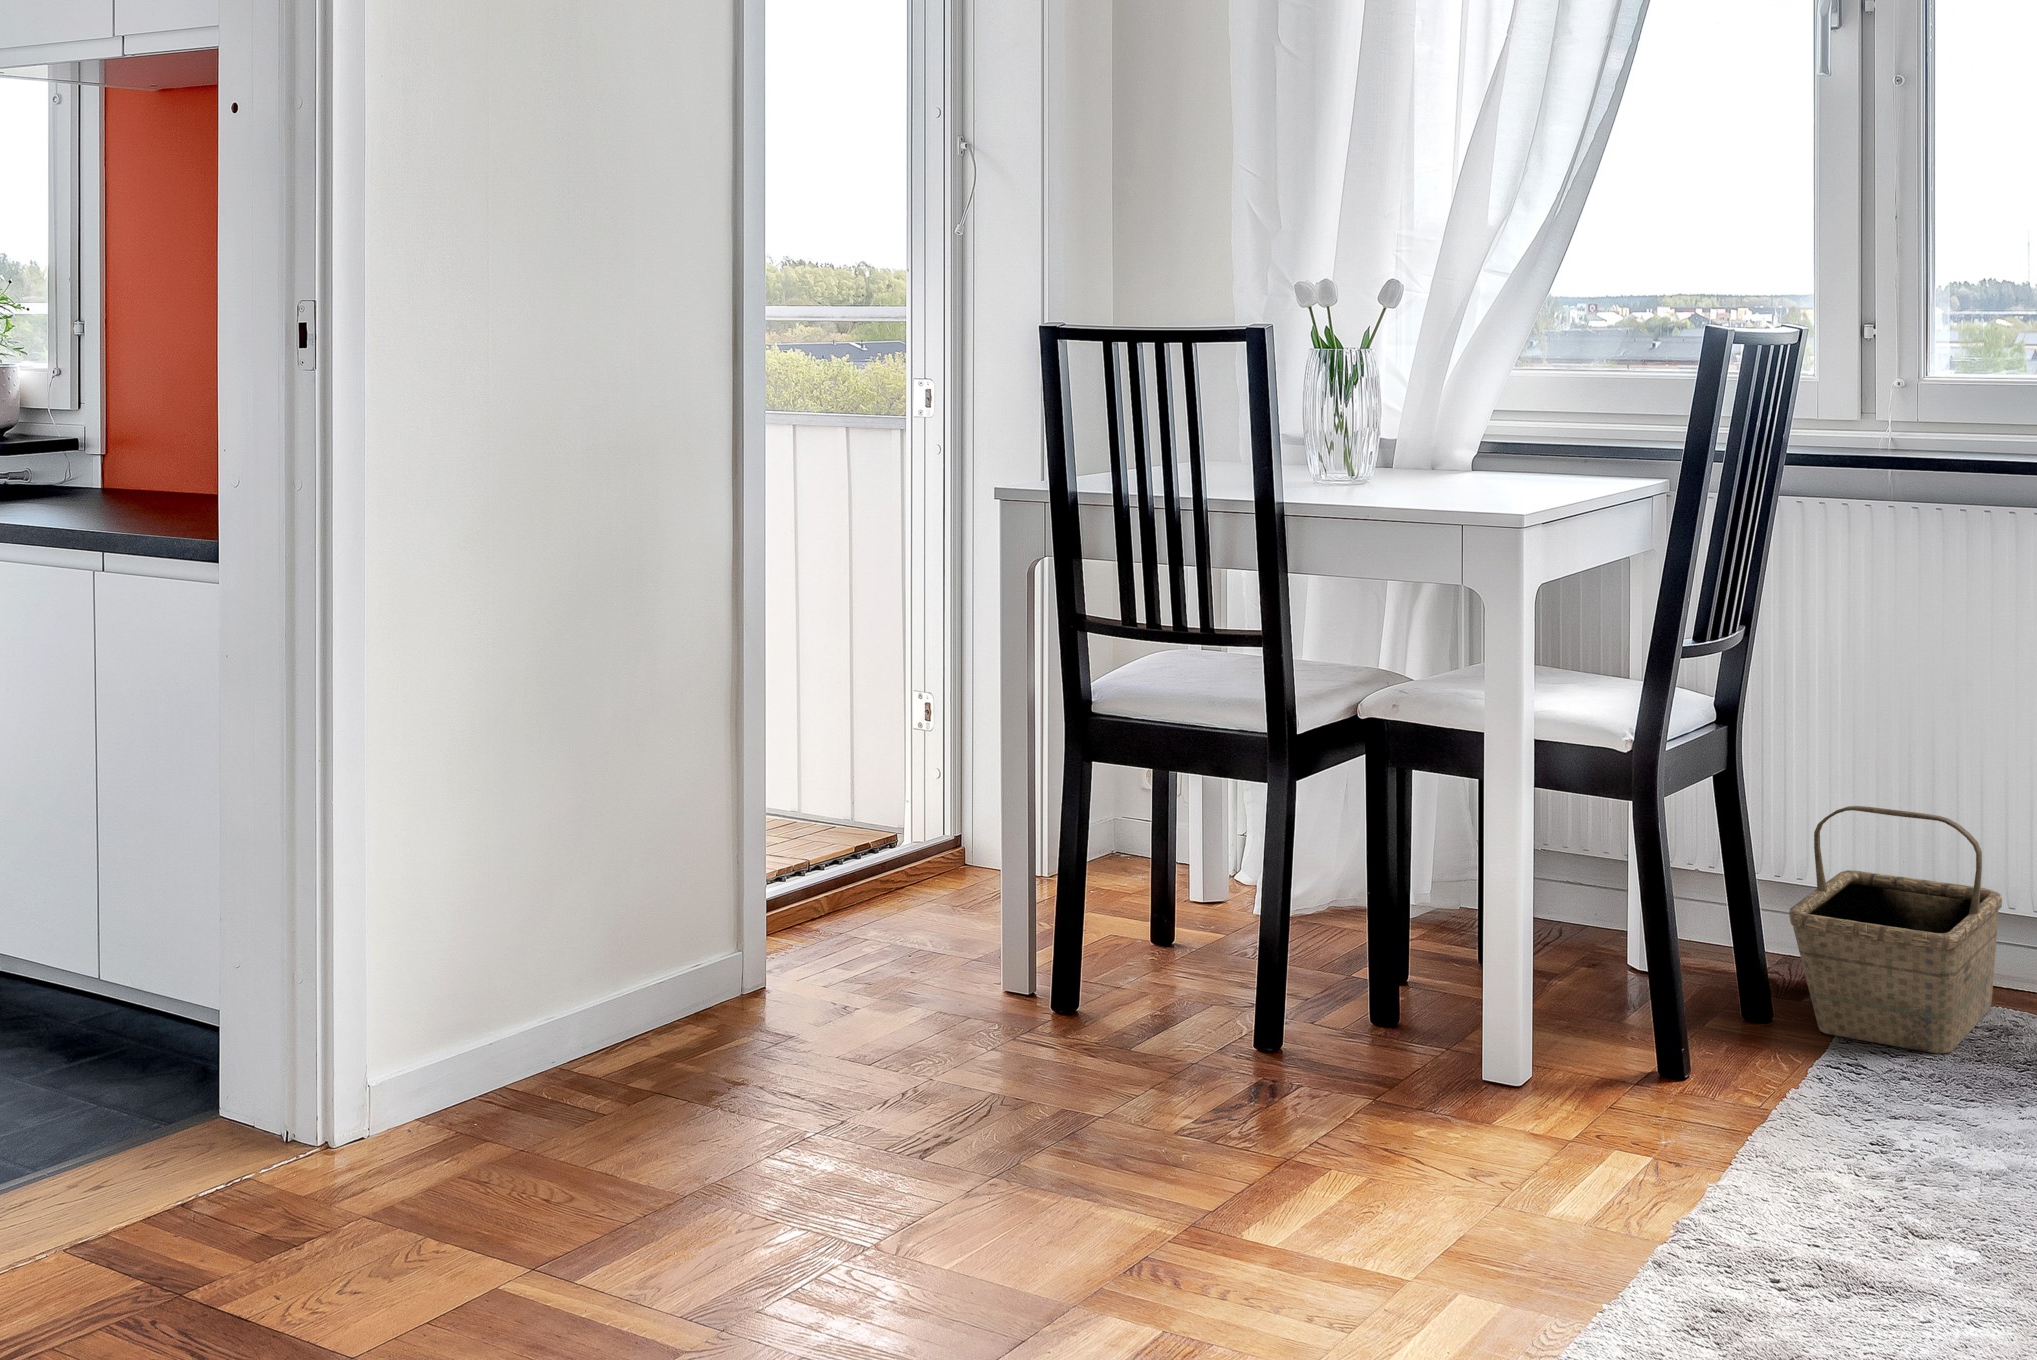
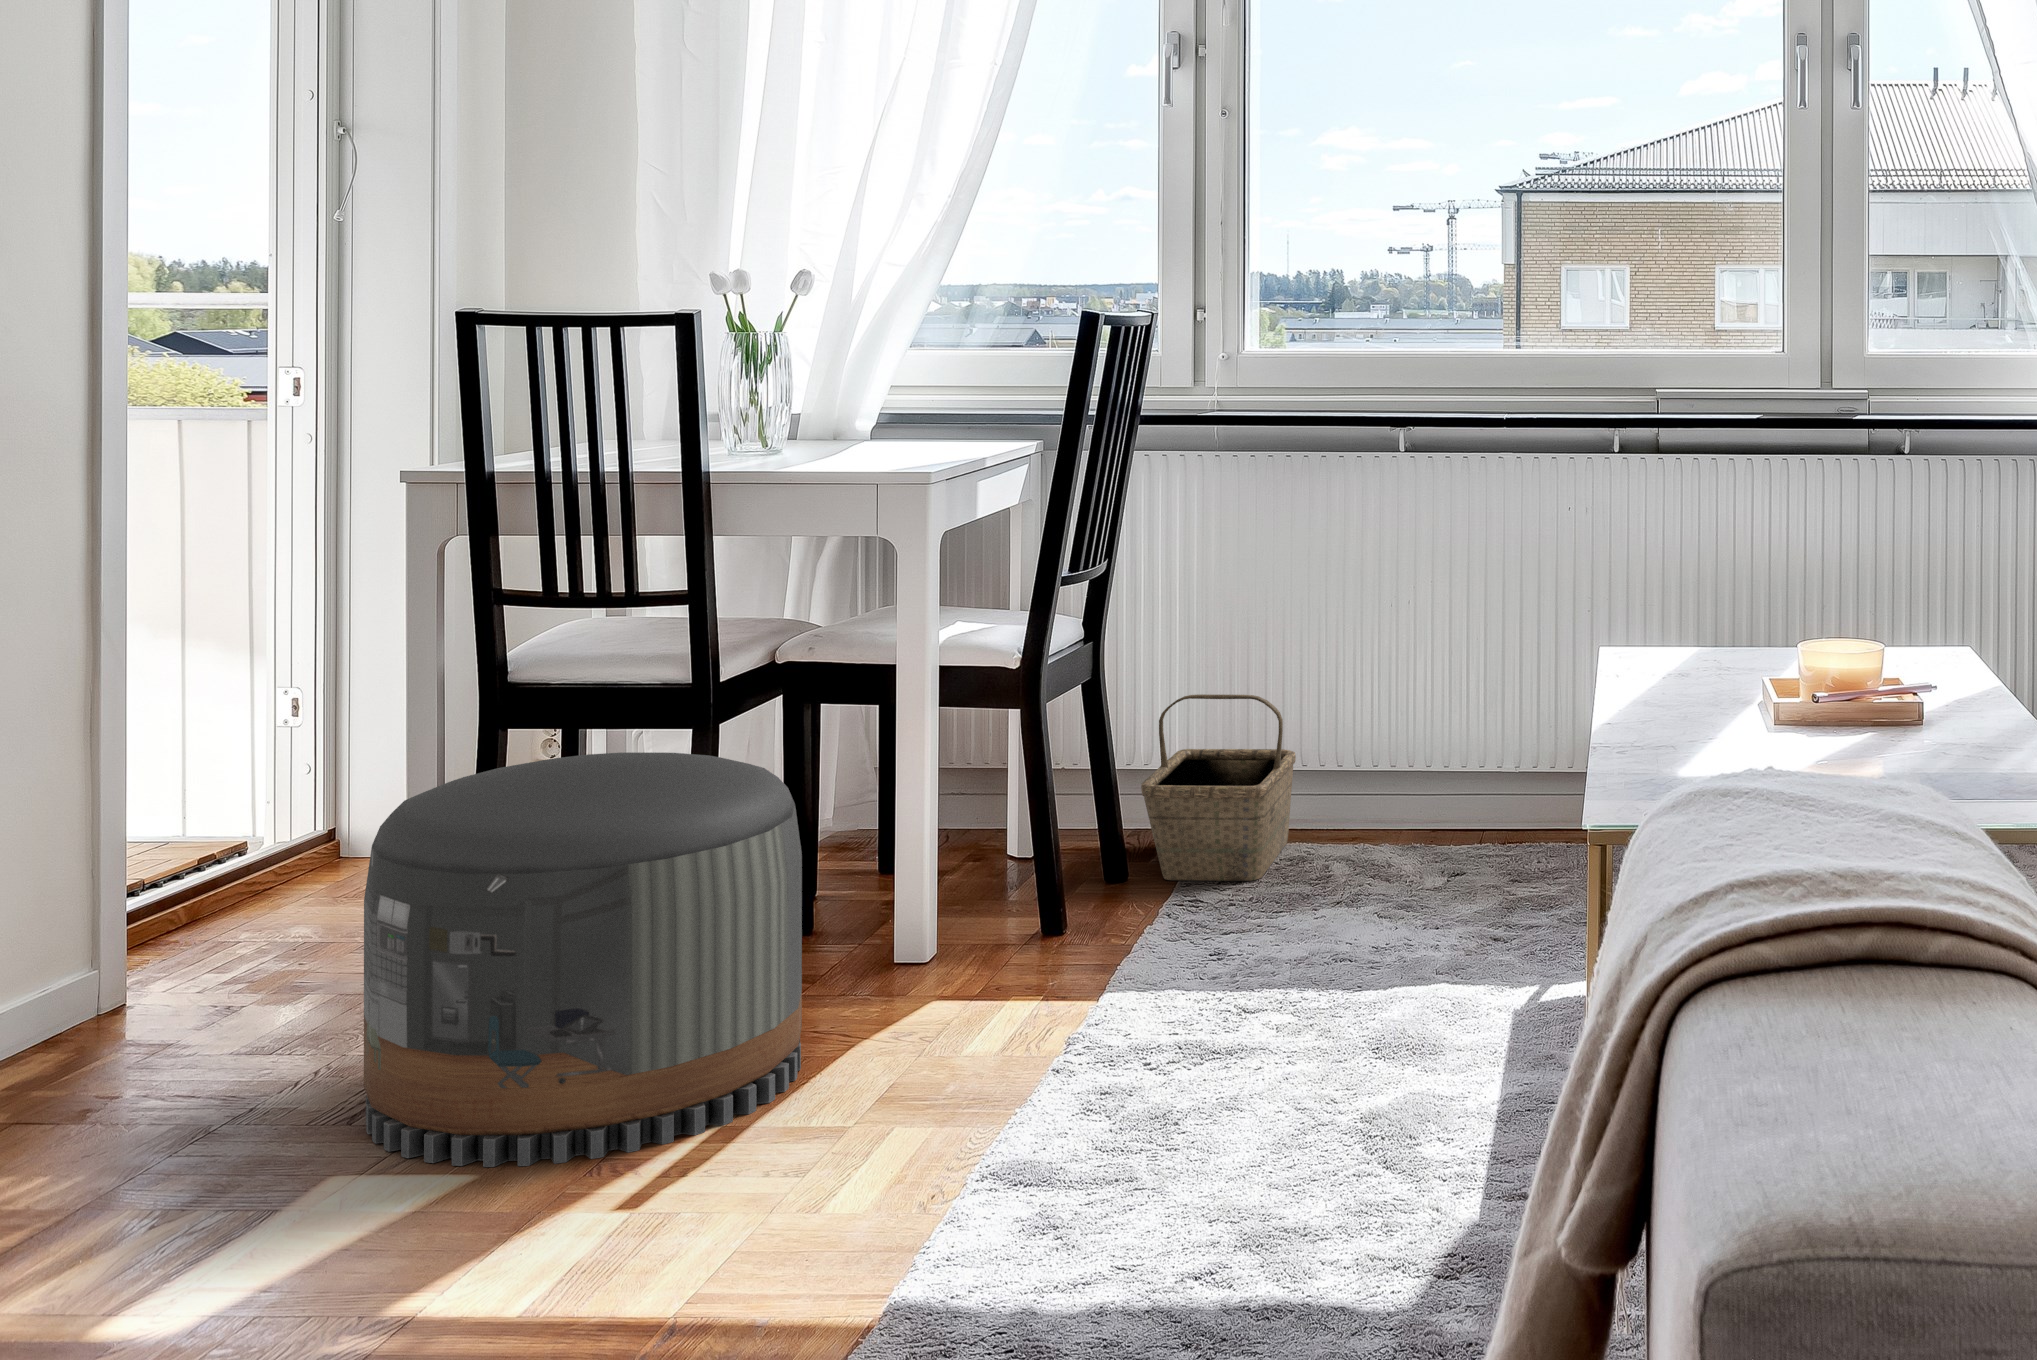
pouf: none [934,805,1366,1253] -> present [364,752,802,1167]

